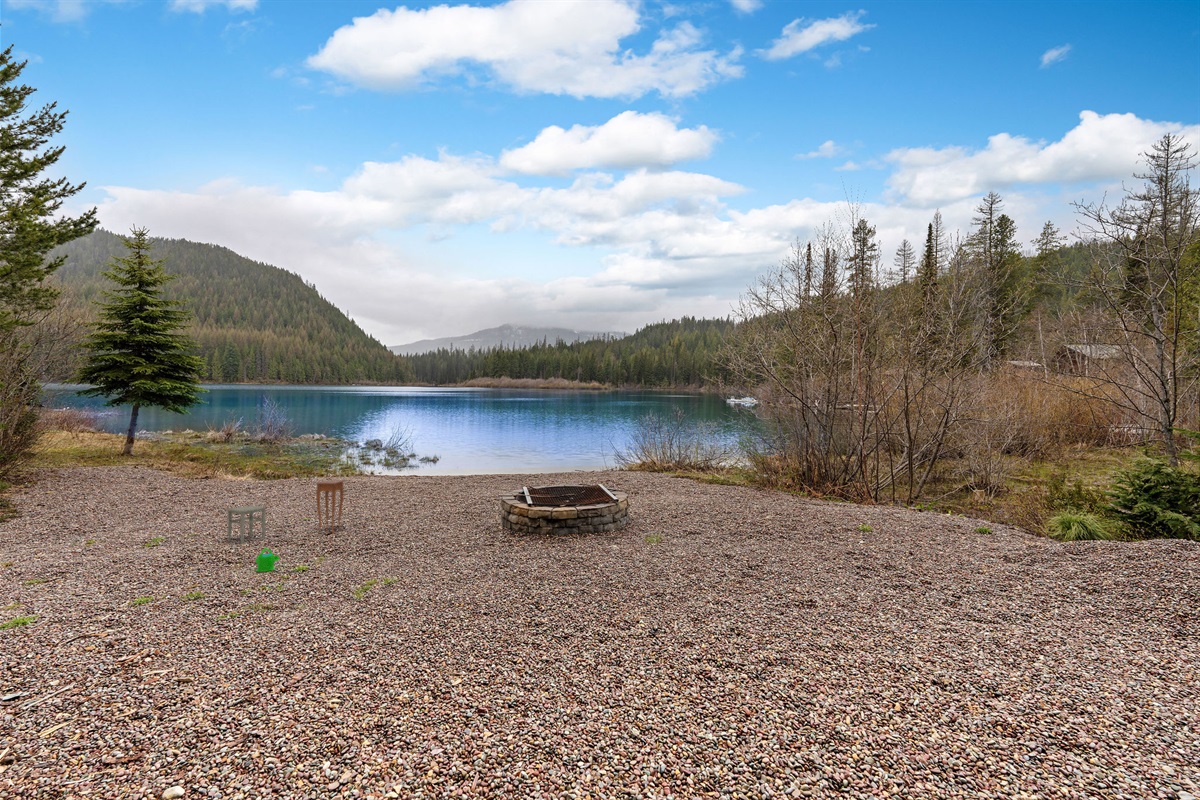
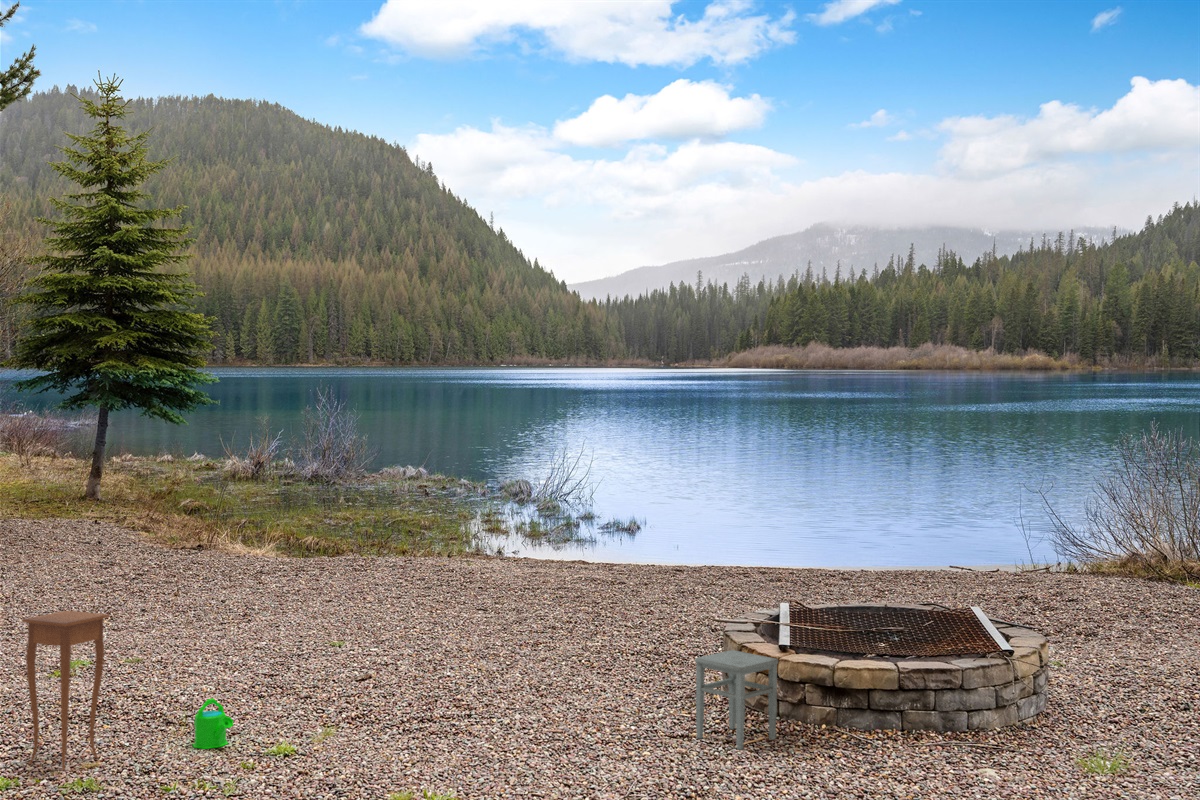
side table: present [316,480,344,533] -> present [22,611,109,770]
stool: present [227,505,266,544] -> present [695,650,778,750]

